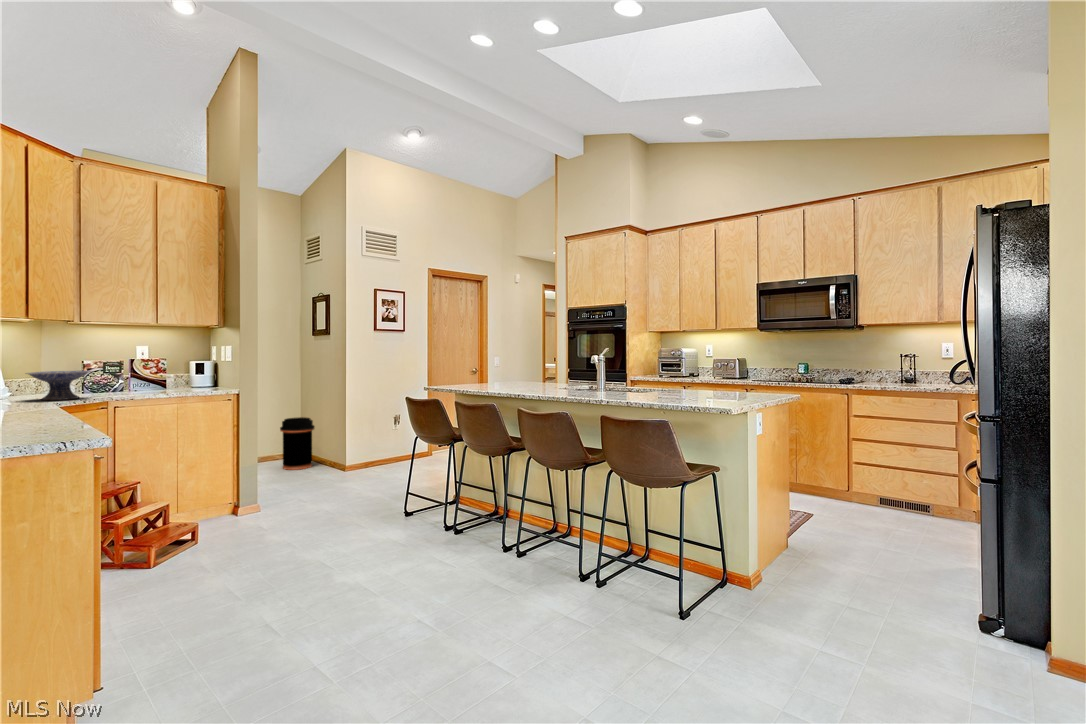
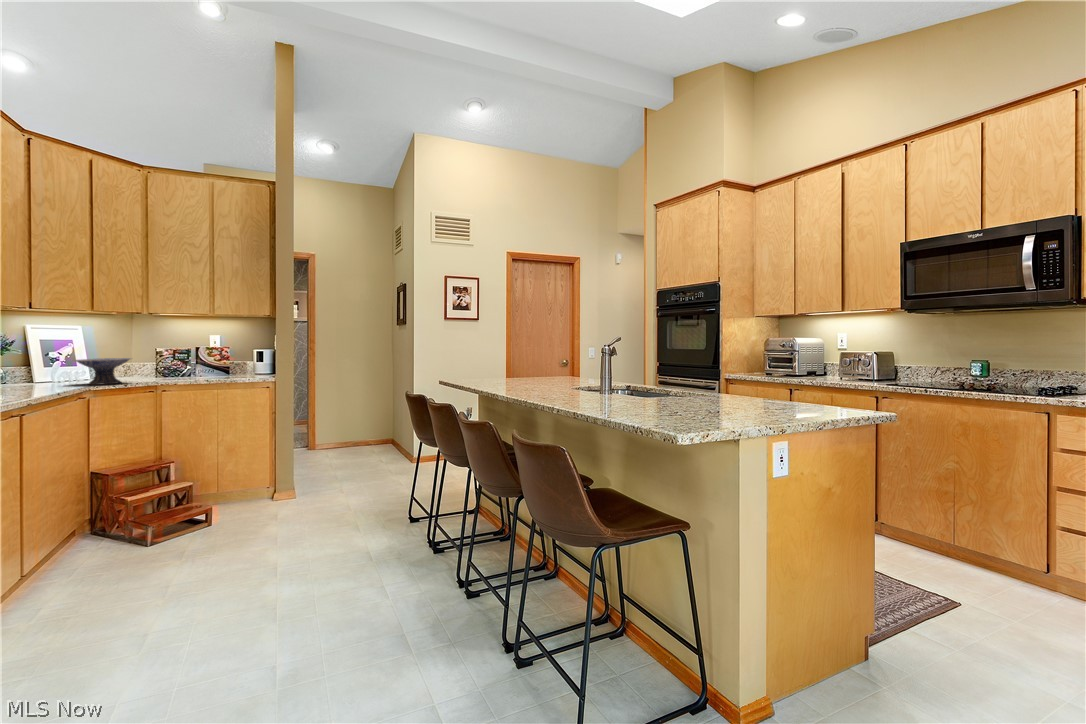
trash can: present [280,417,314,470] -> none [368,404,400,455]

